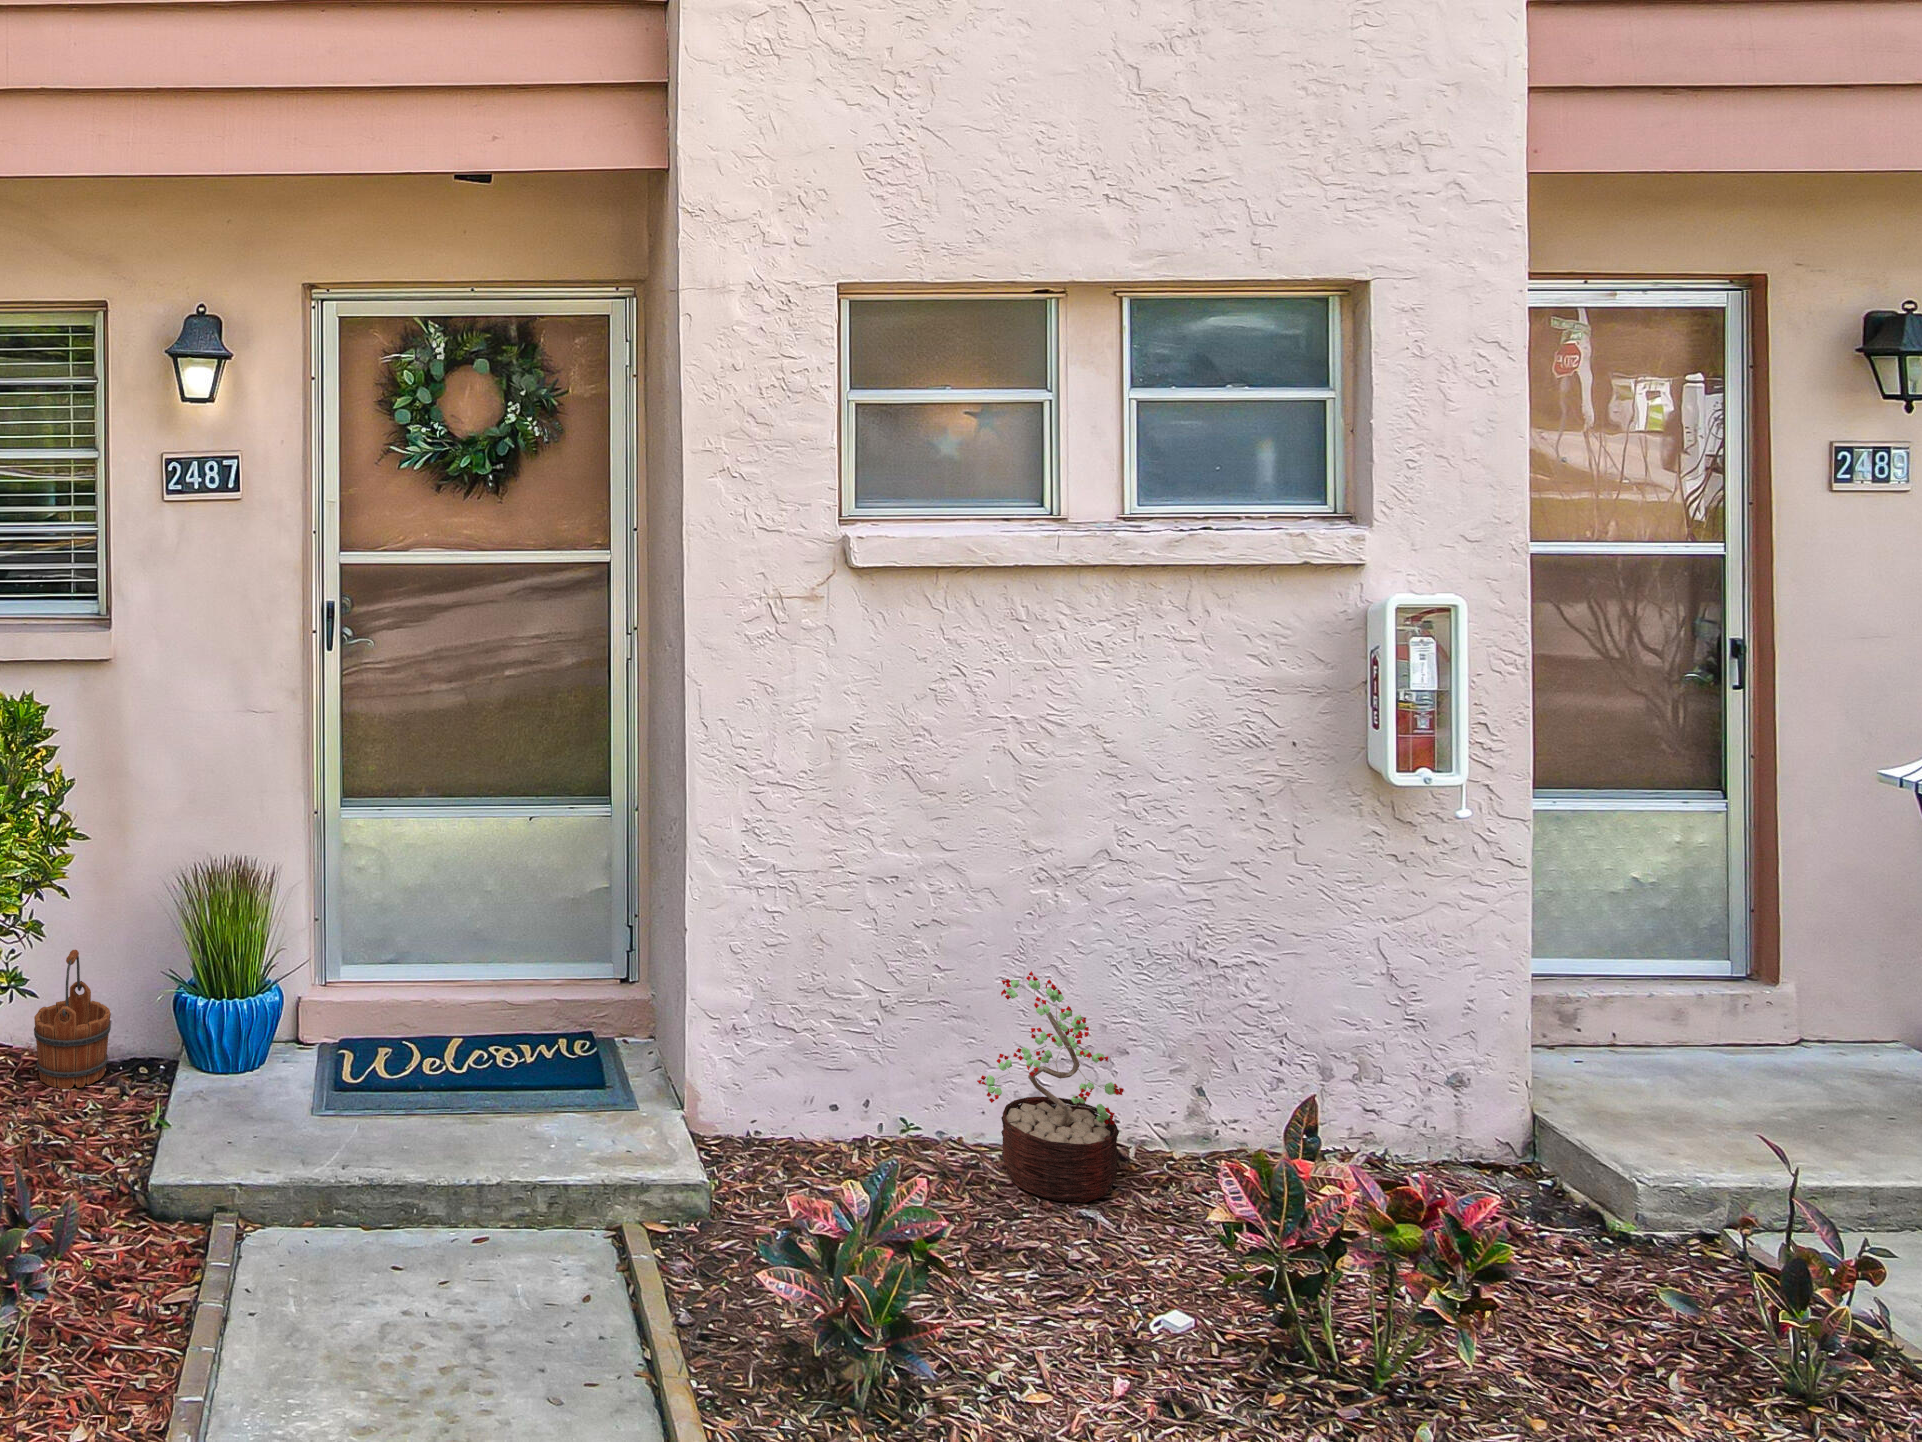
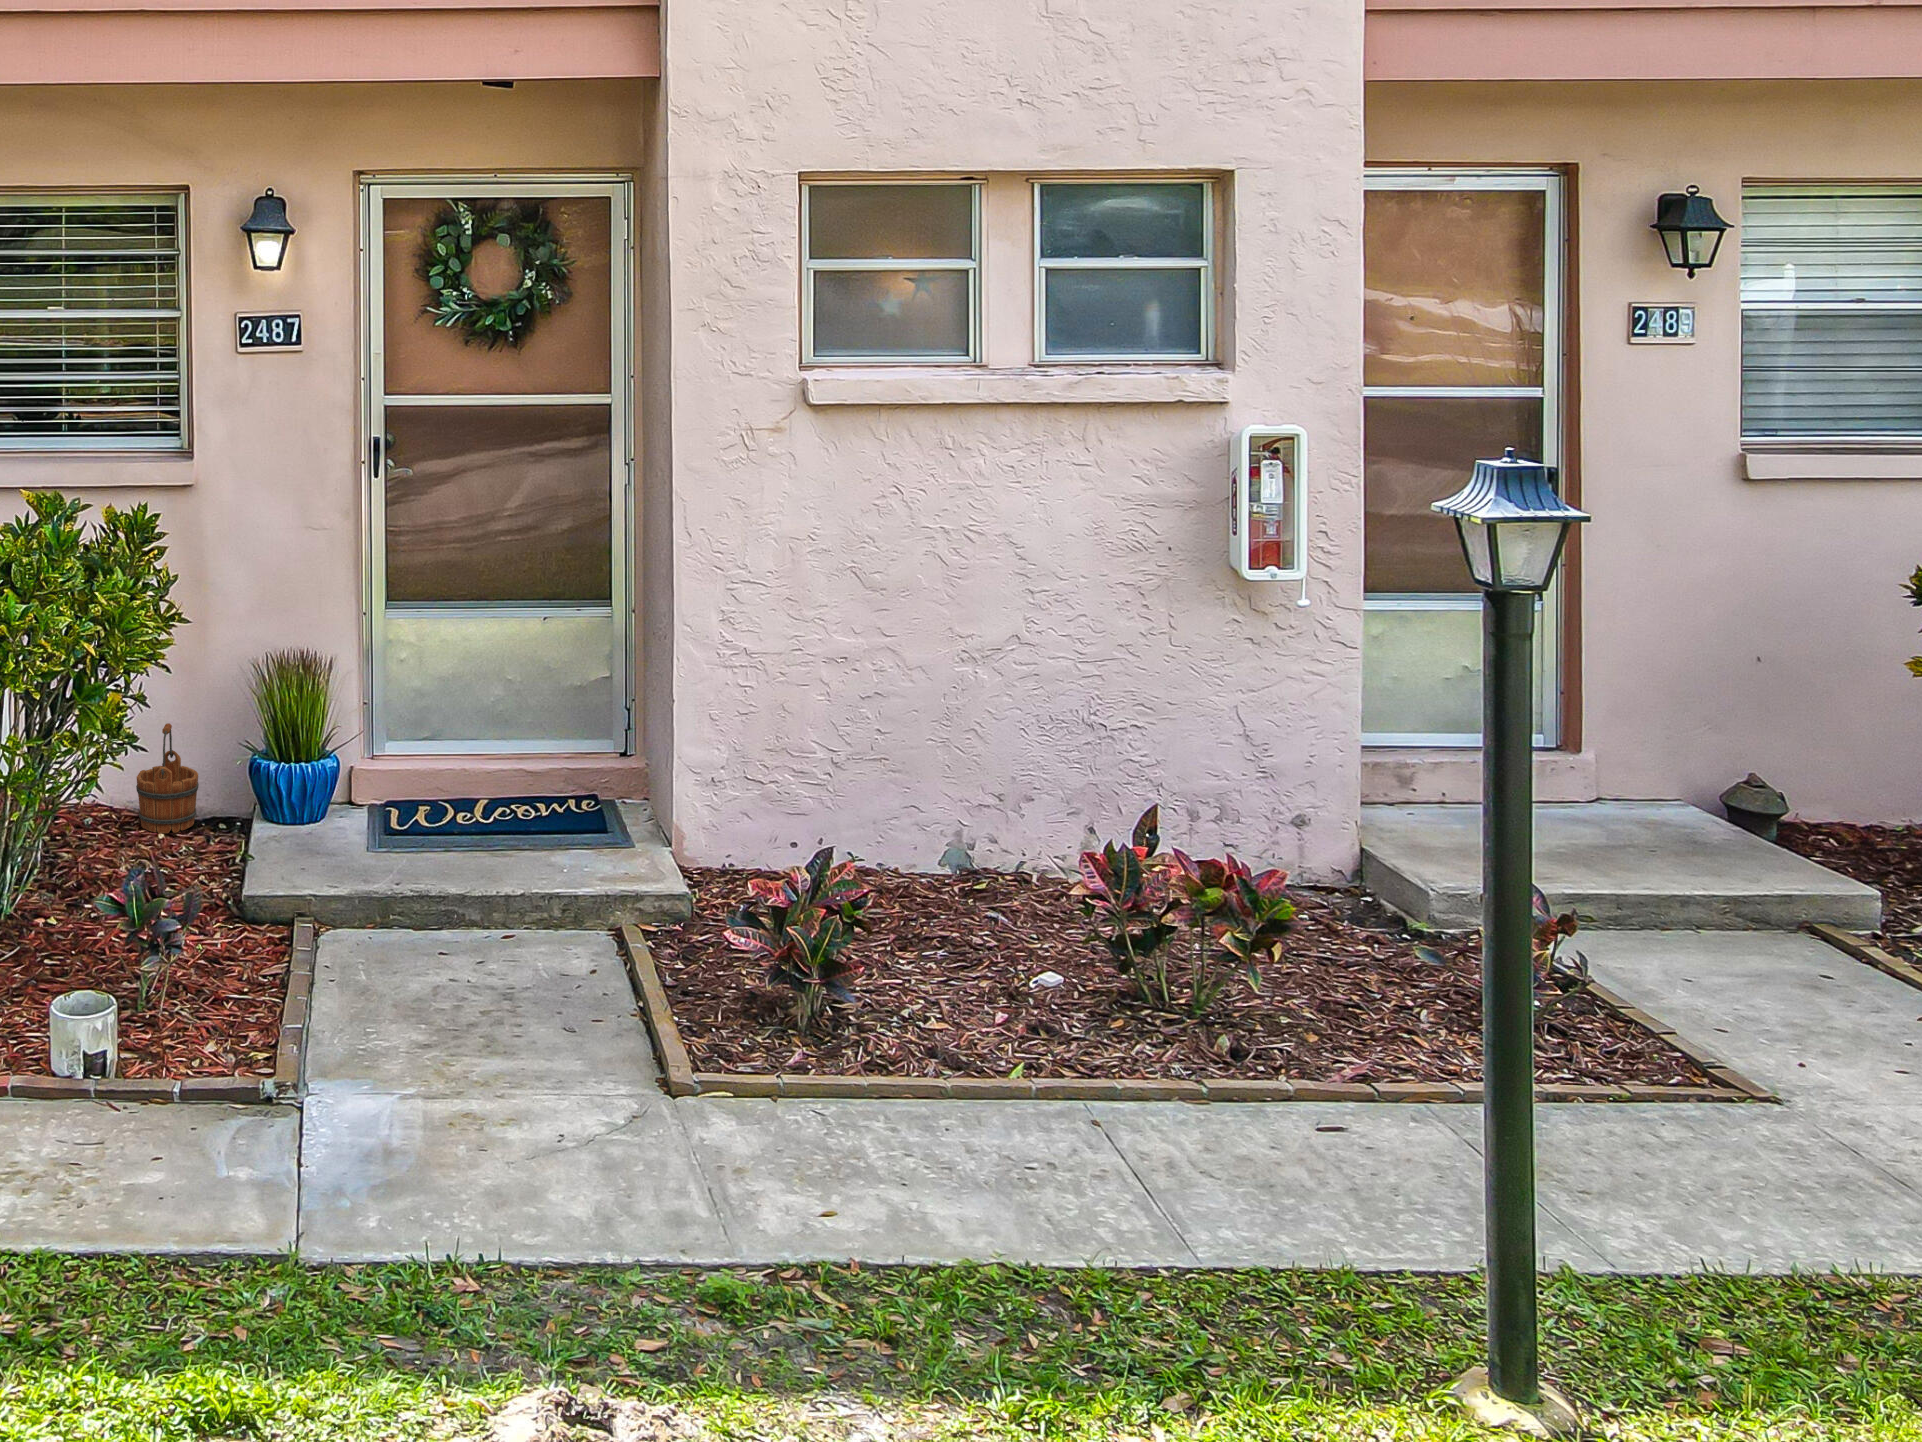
decorative plant: present [977,971,1124,1203] -> none [905,731,1023,909]

